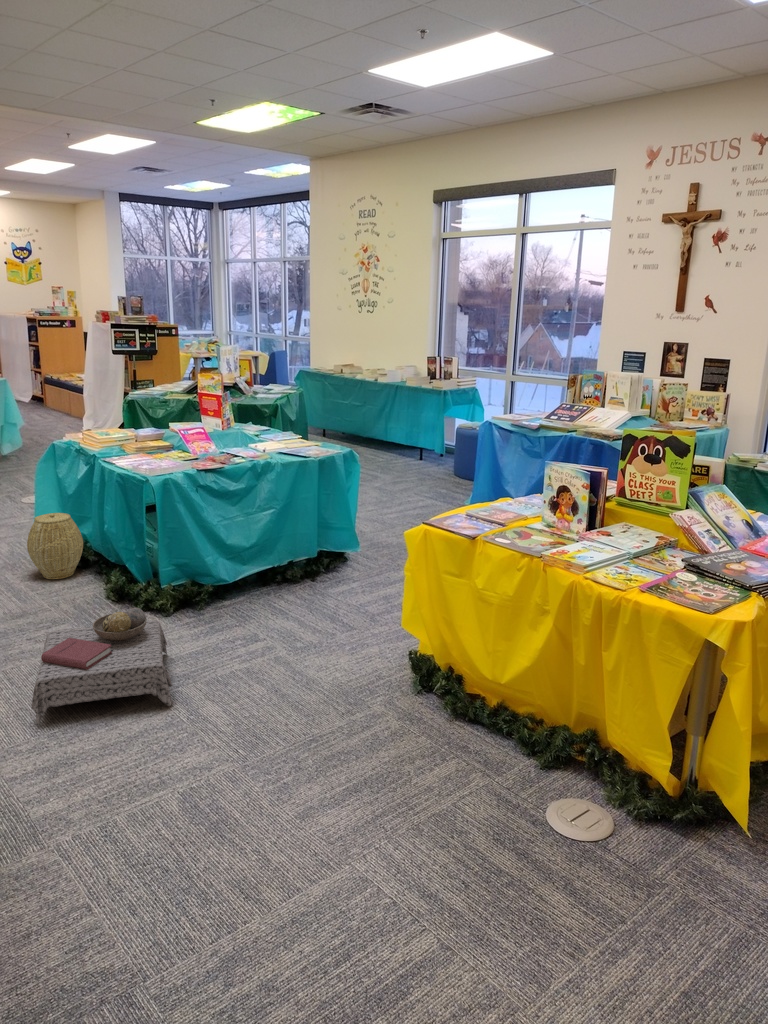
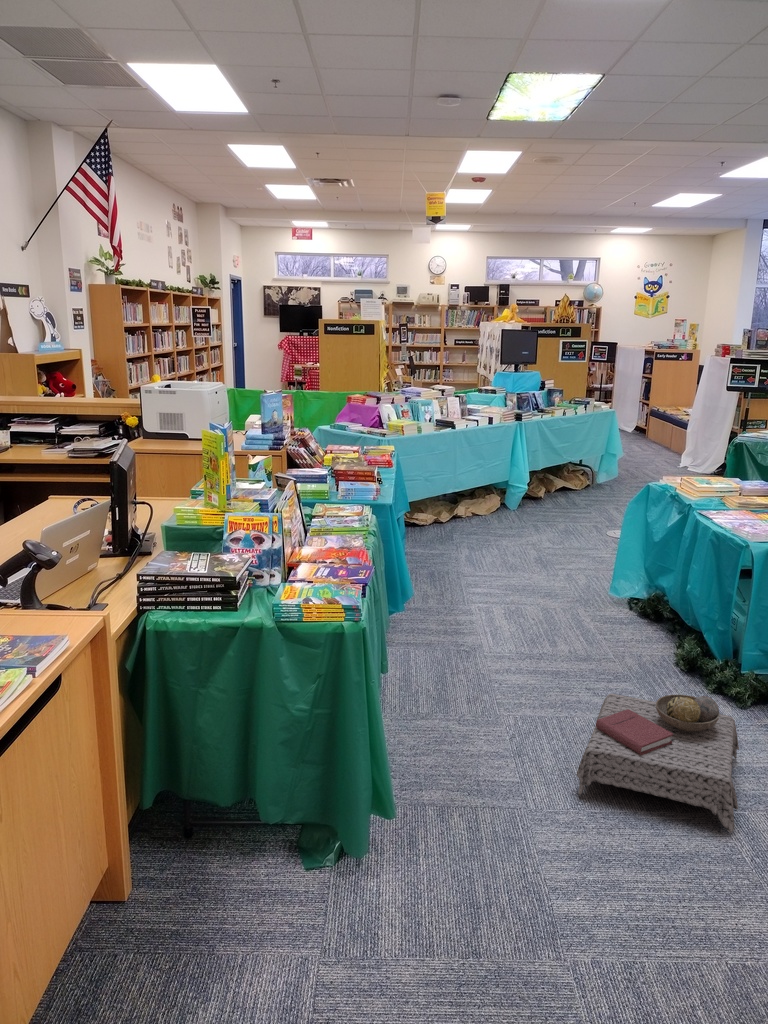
woven basket: present [27,513,83,579] -> none [604,558,661,628]

